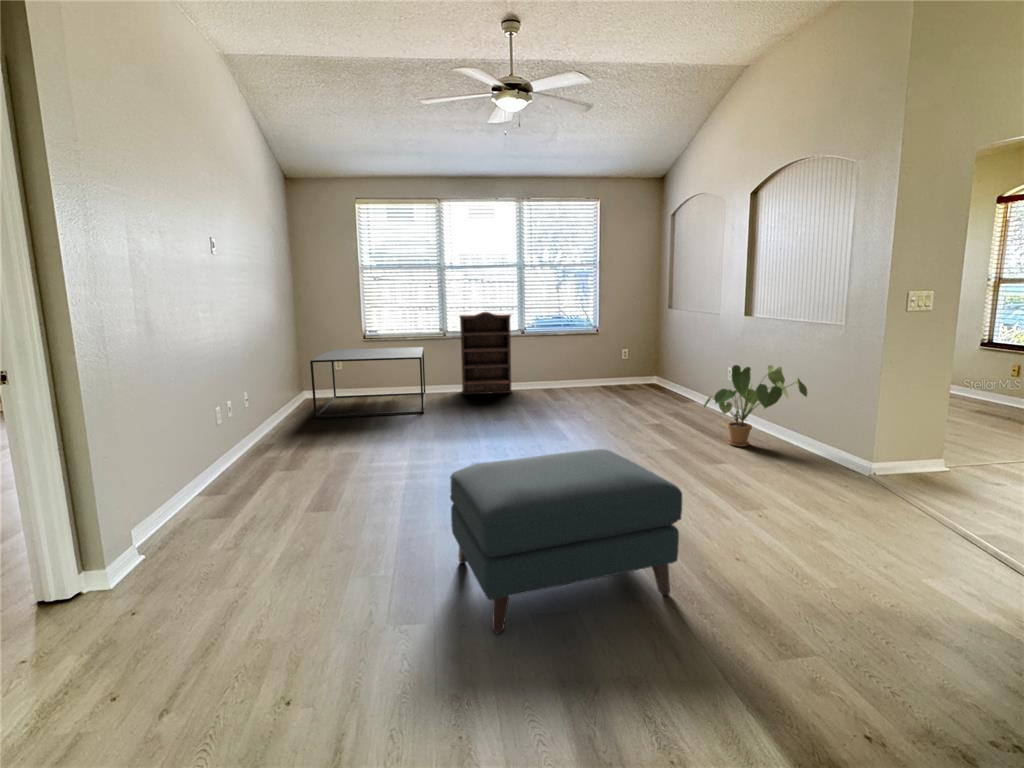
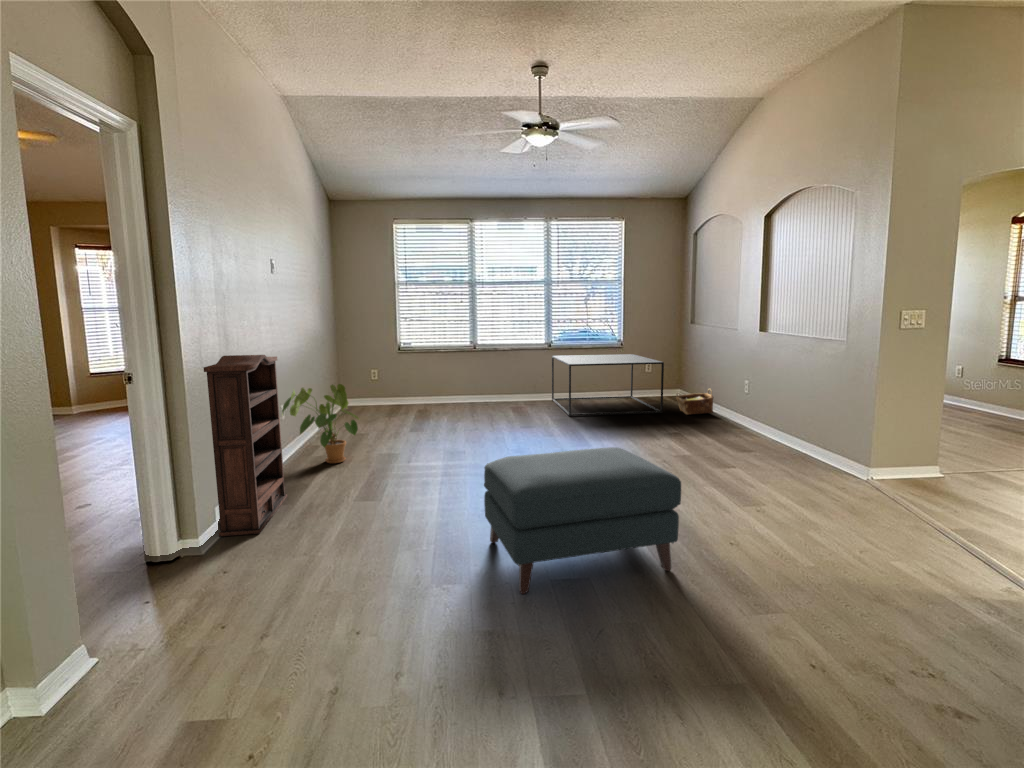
bookshelf: present [459,311,512,394] -> present [204,355,287,536]
coffee table: present [310,347,426,418] -> present [552,354,664,416]
house plant: present [704,365,807,447] -> present [282,384,359,463]
woven basket: none [655,376,694,404] -> present [676,388,713,415]

